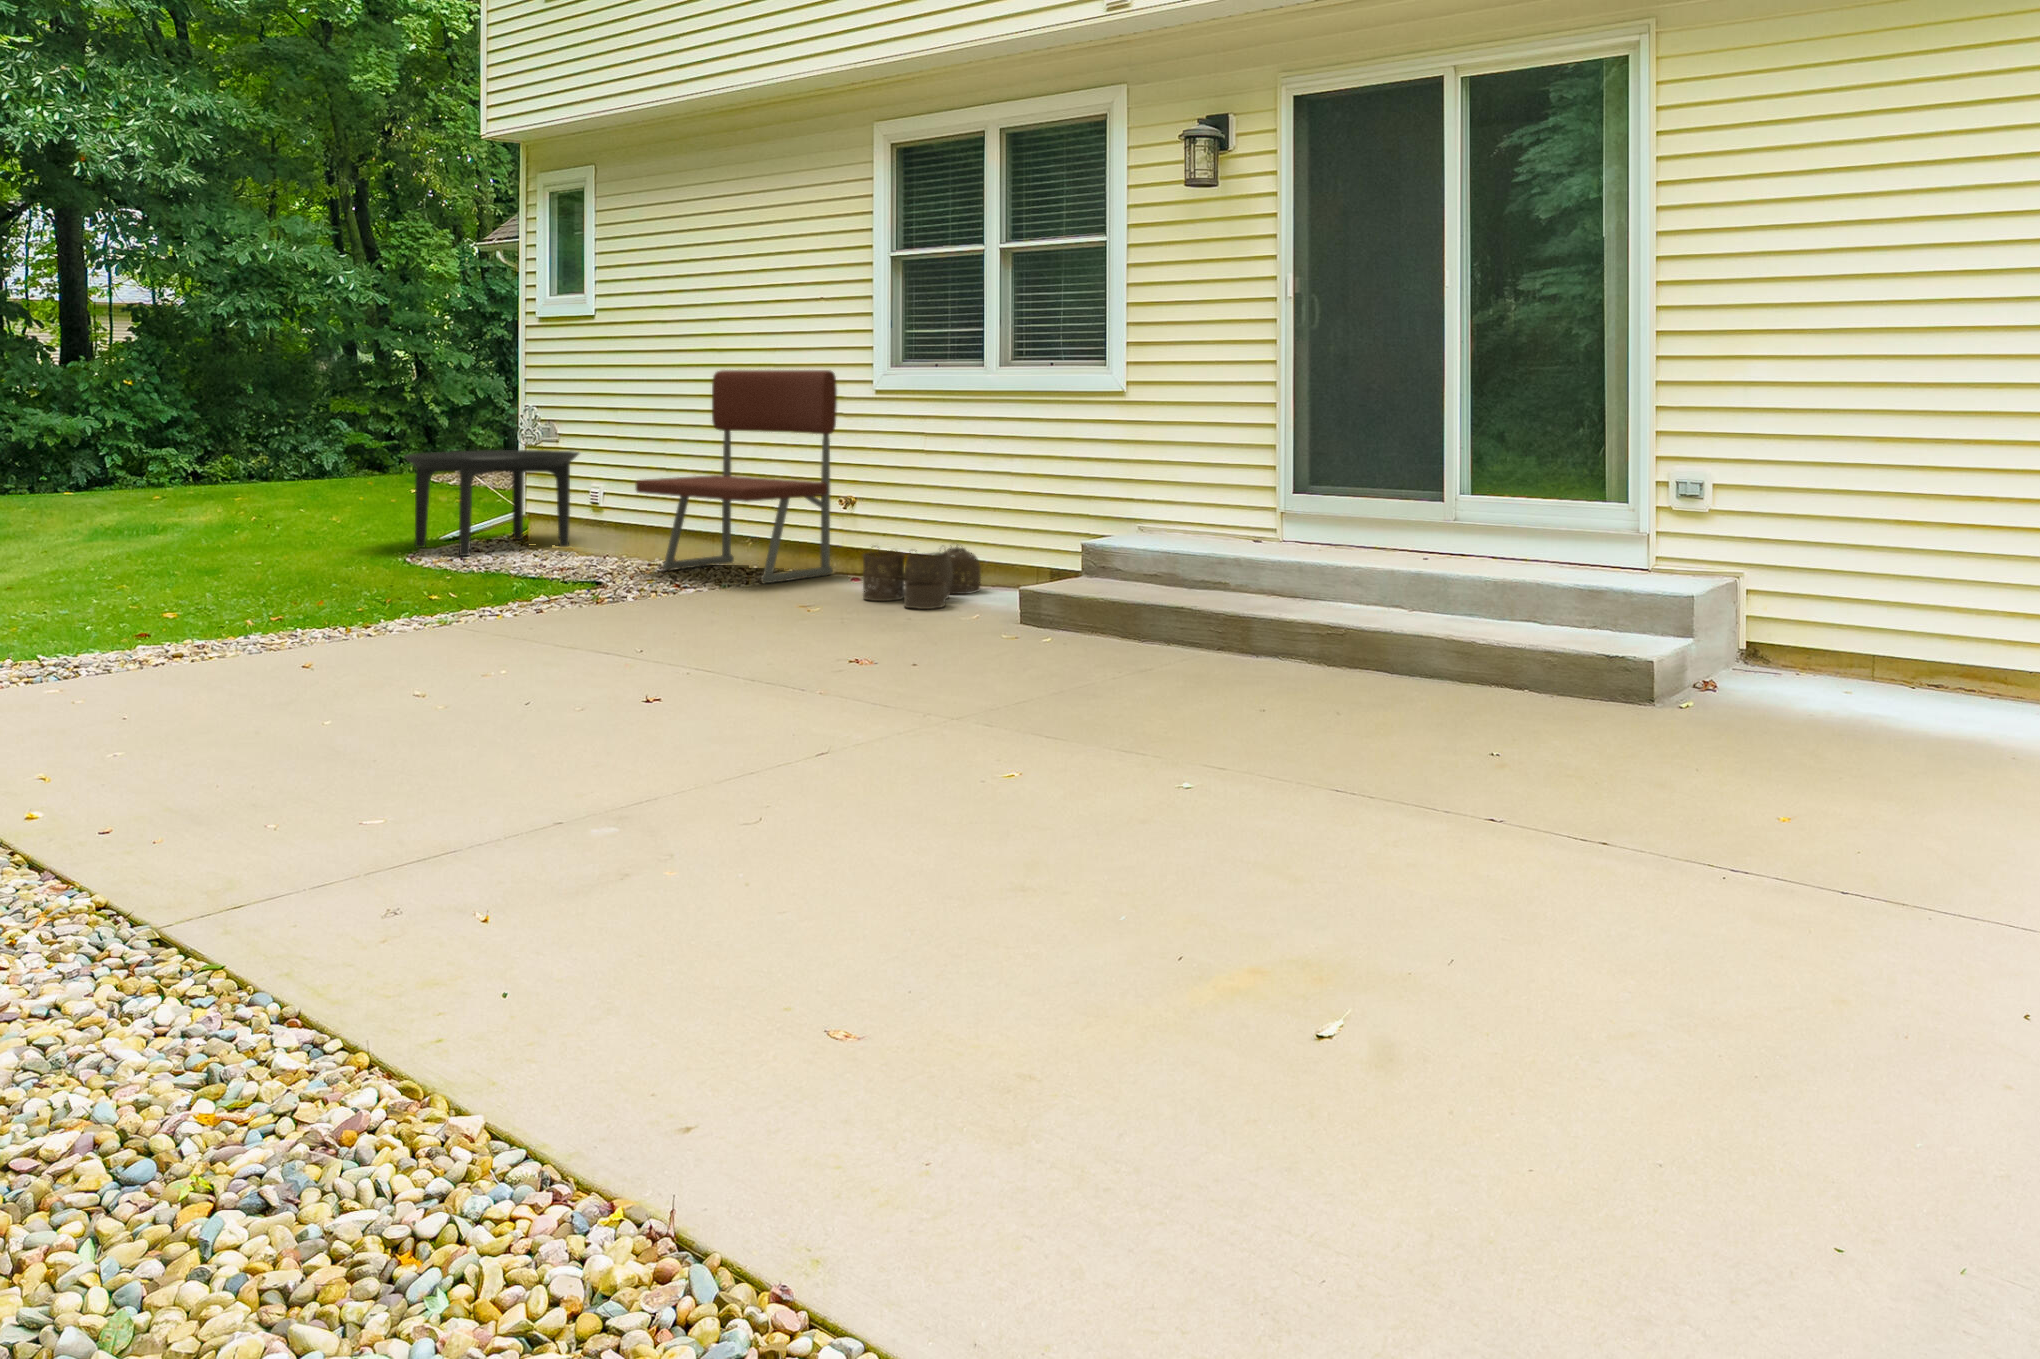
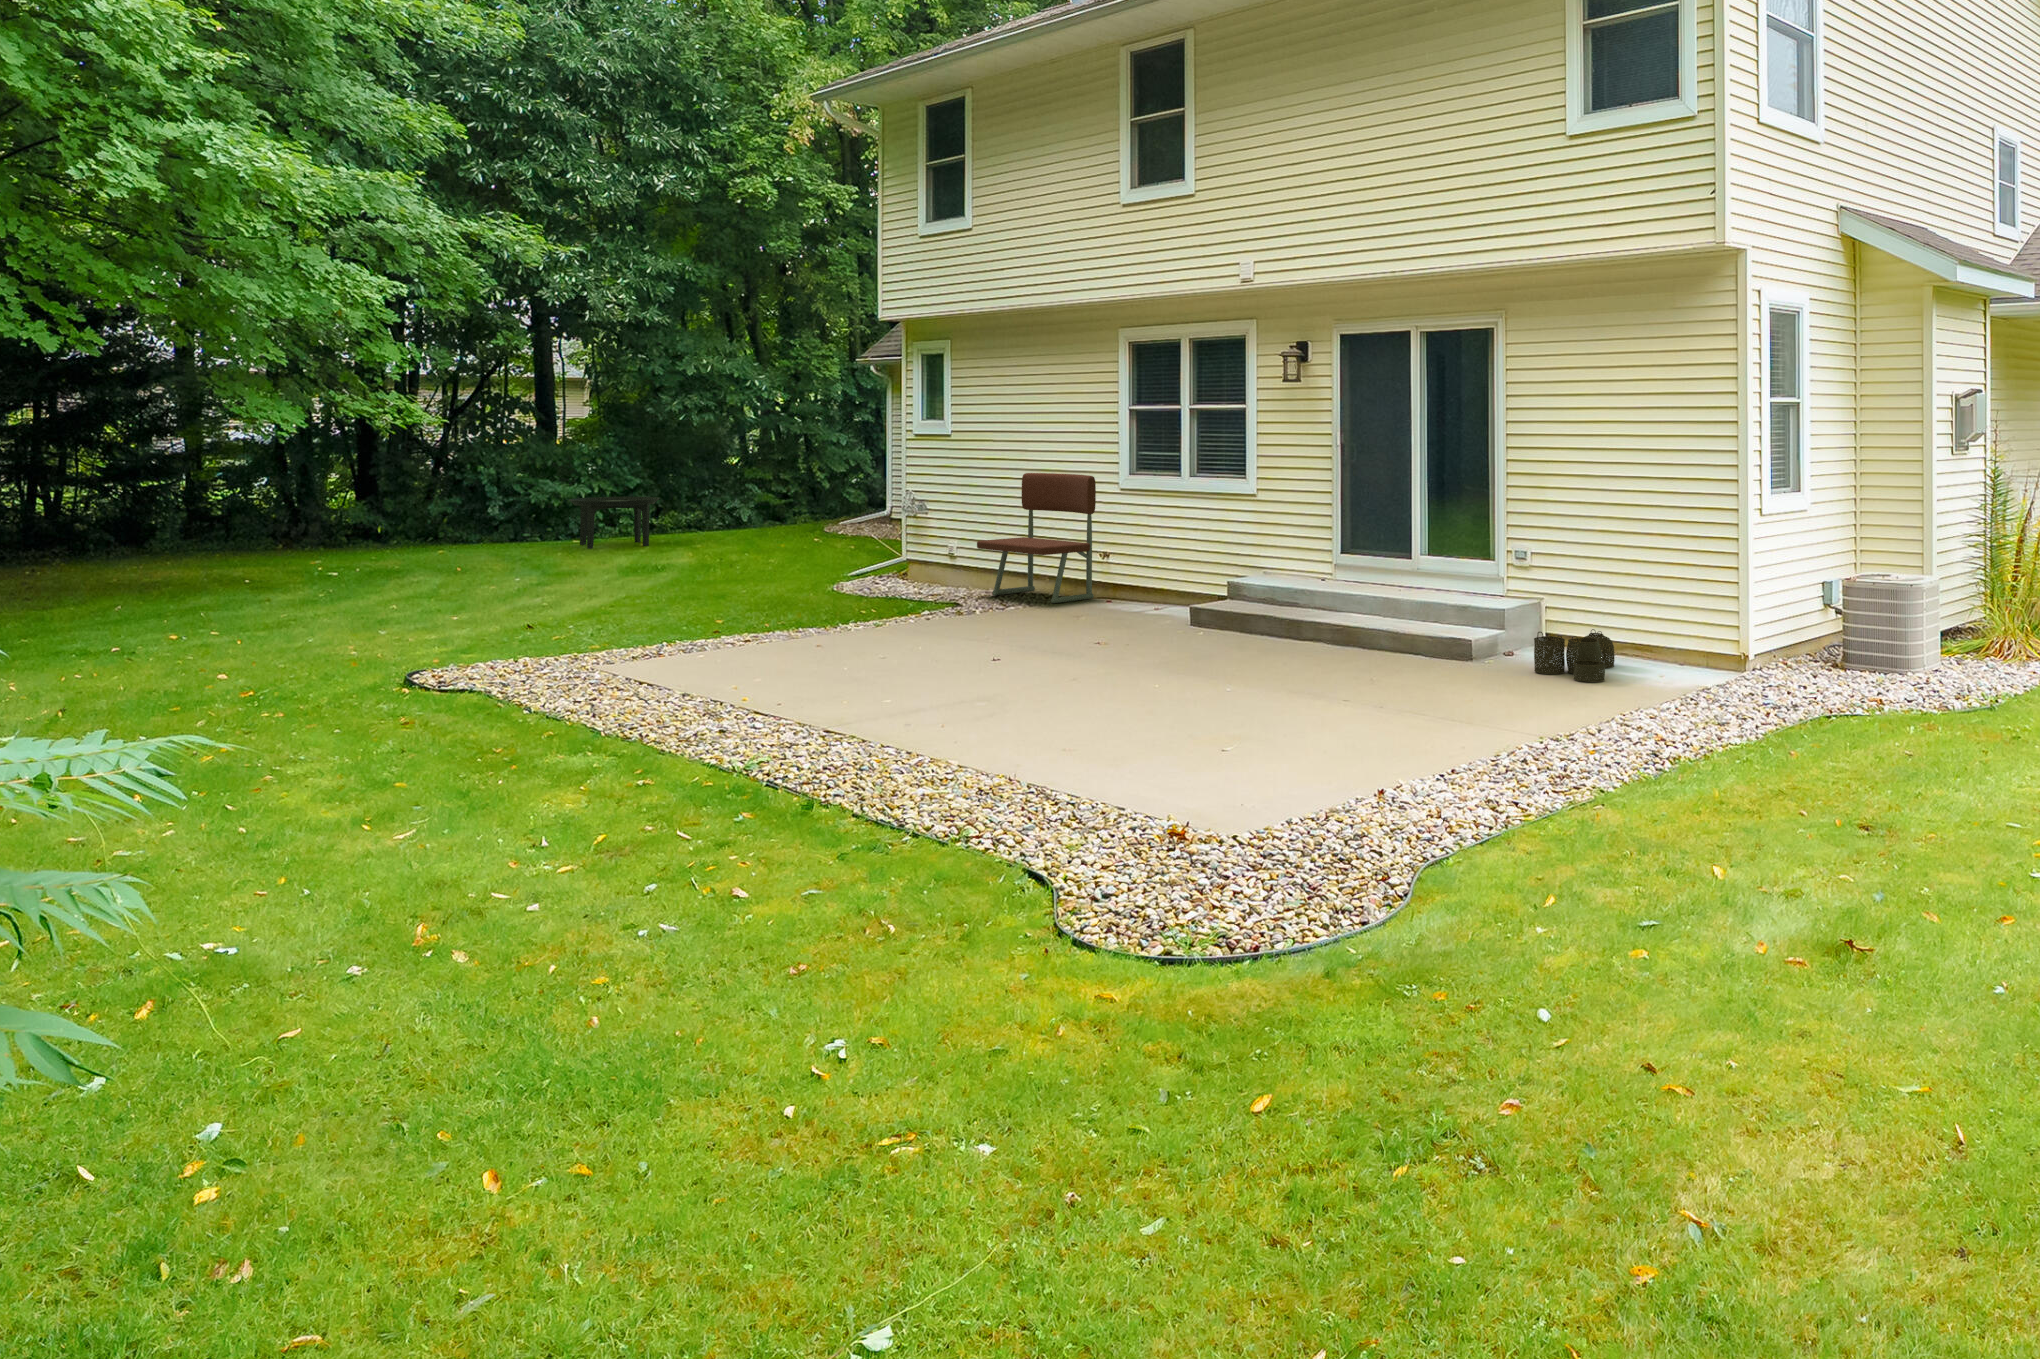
round table: present [404,450,579,556] -> present [569,497,660,549]
woven basket: present [863,546,981,609] -> present [1534,629,1614,682]

